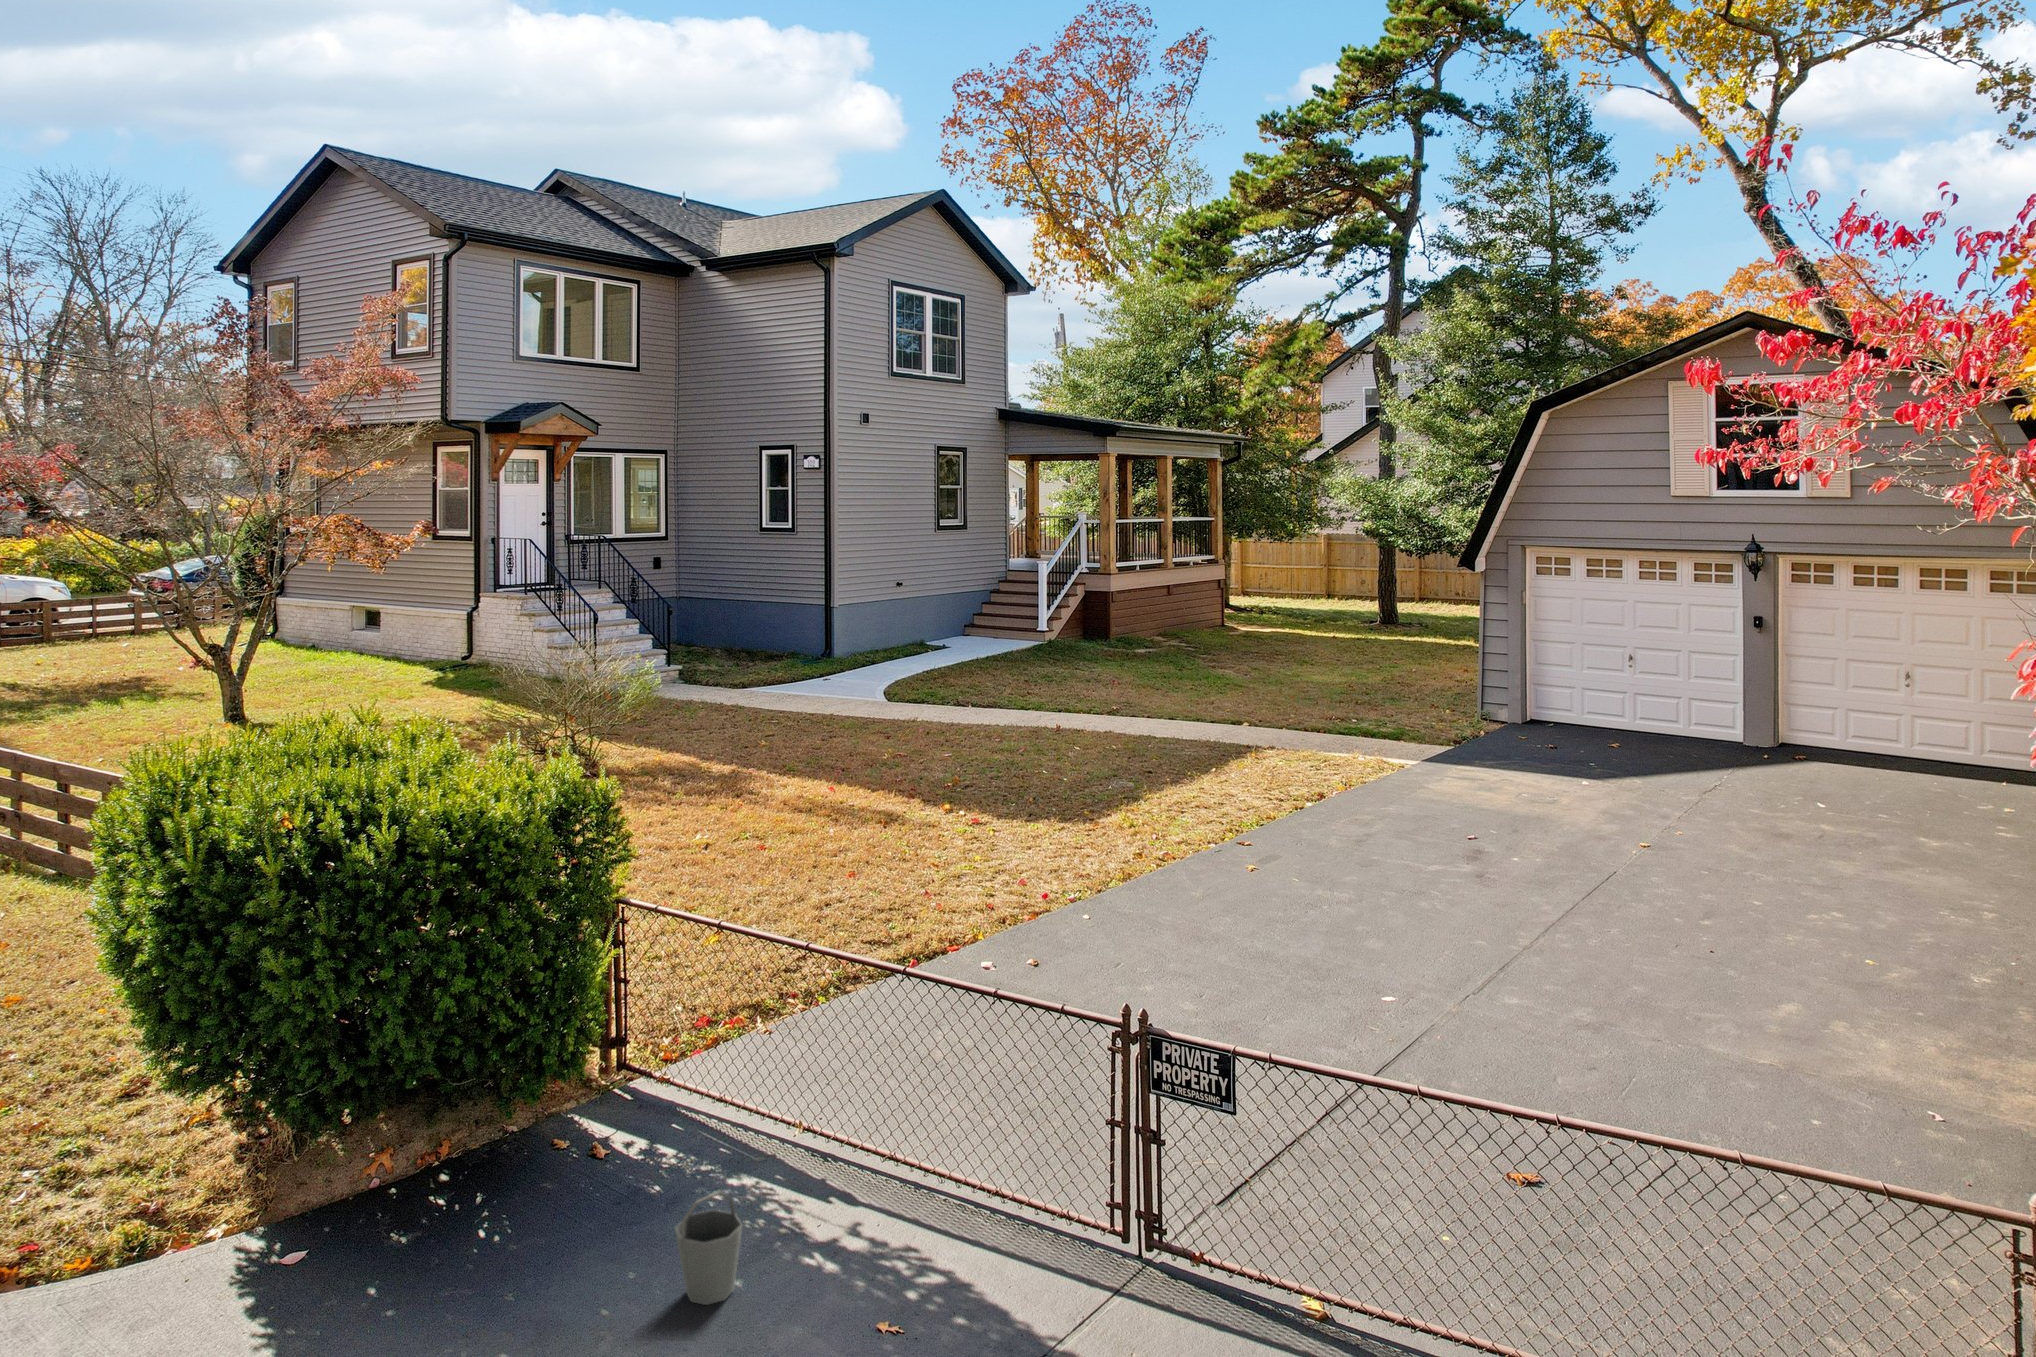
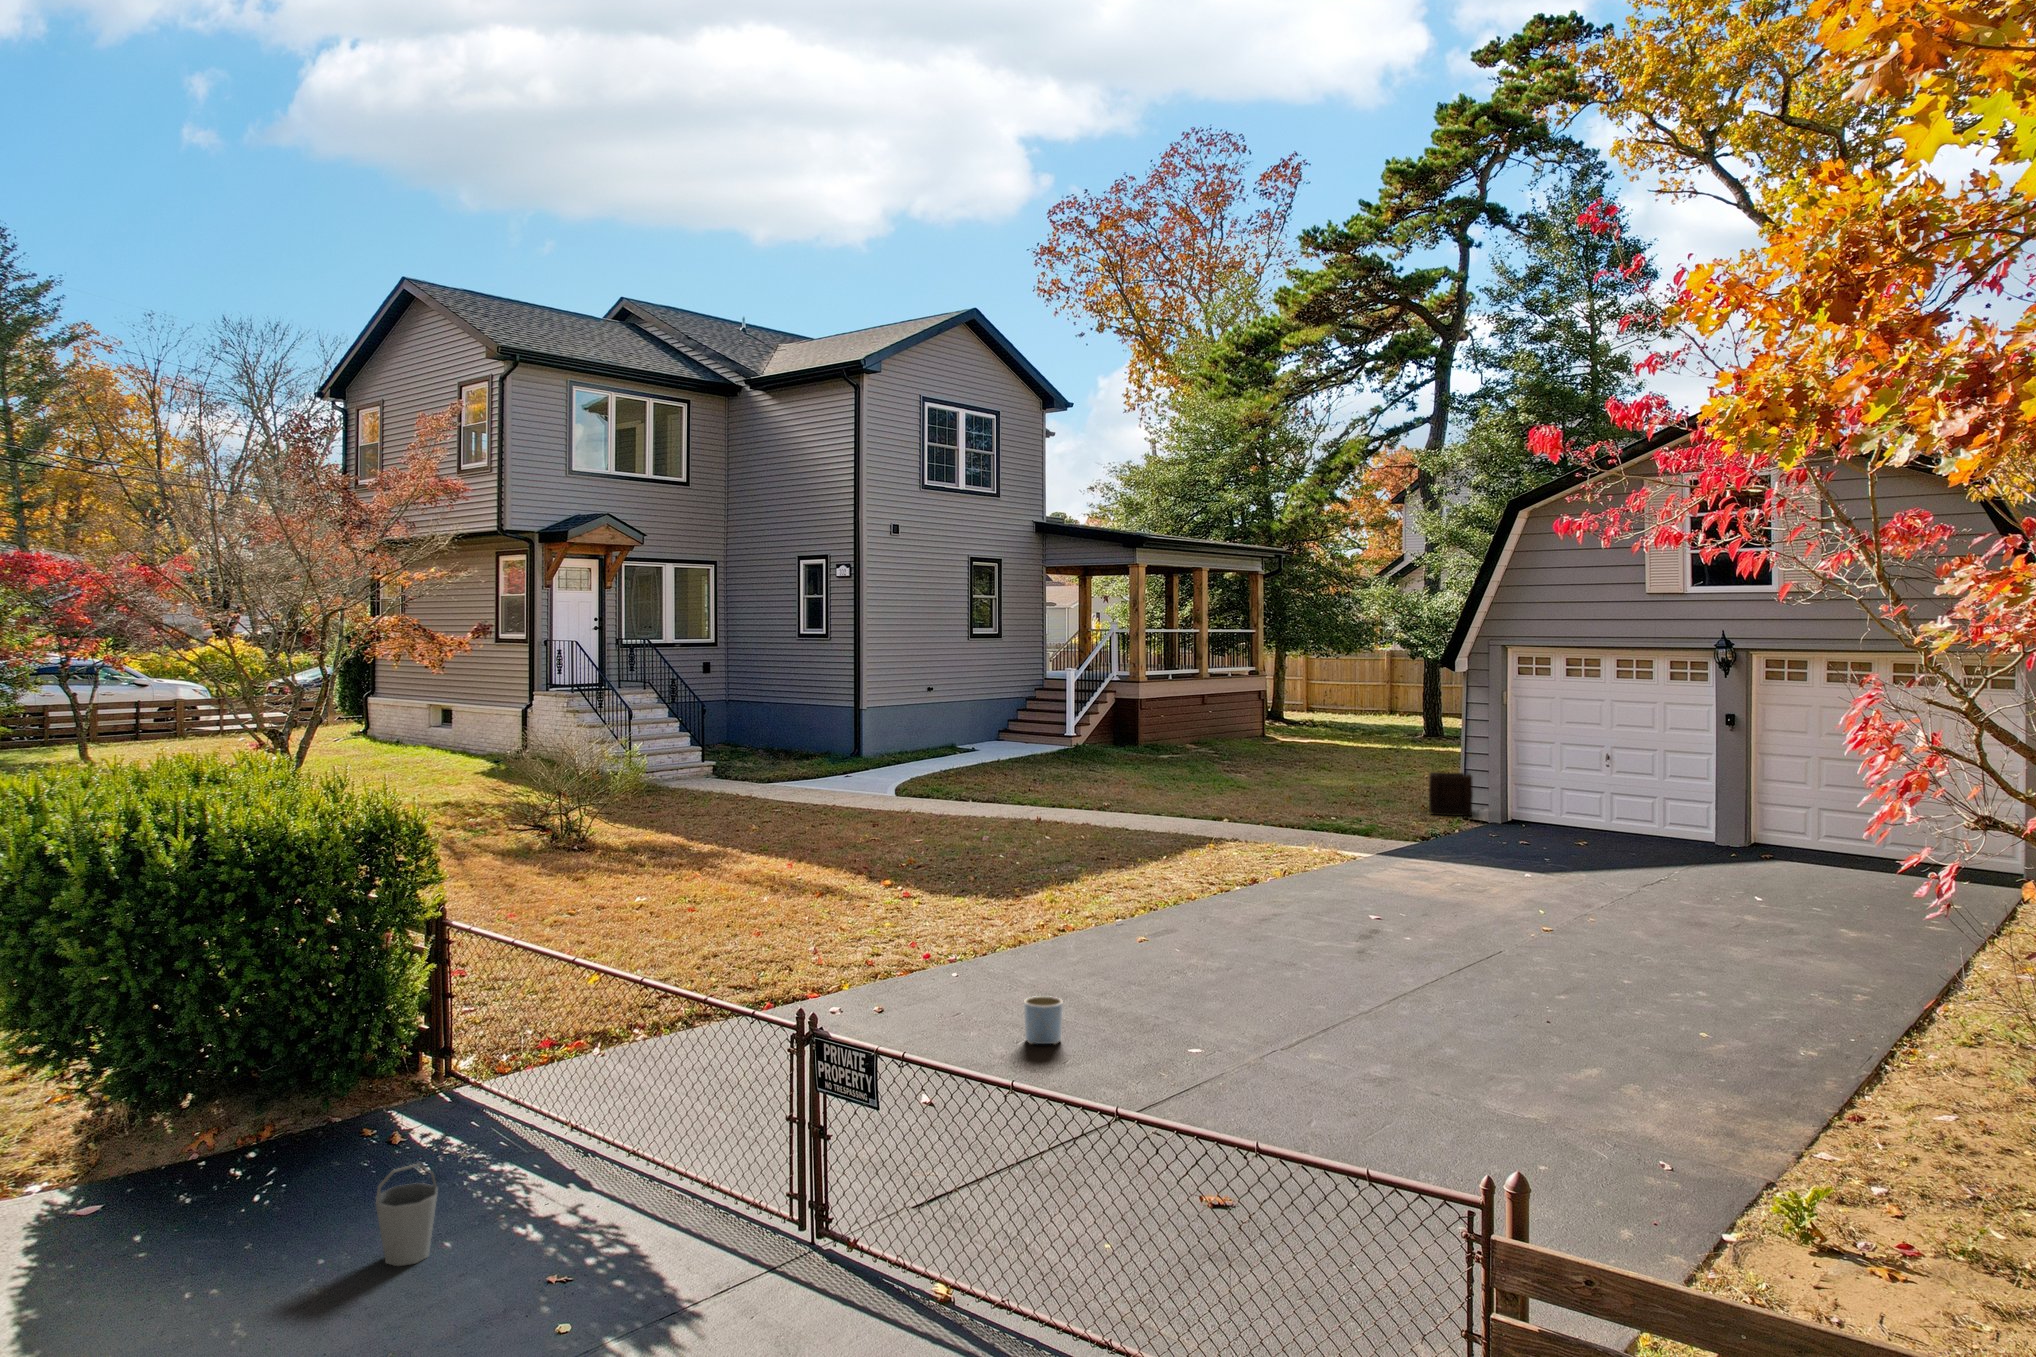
wooden crate: none [1439,677,1487,721] -> present [1429,772,1473,816]
planter: none [1206,947,1247,999] -> present [1024,996,1063,1044]

